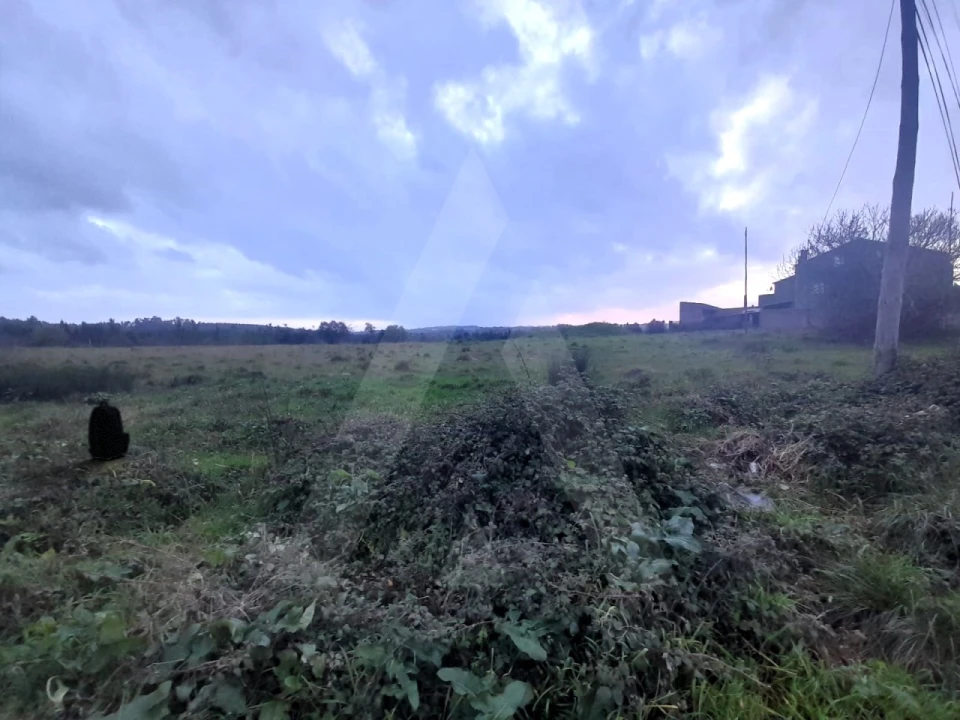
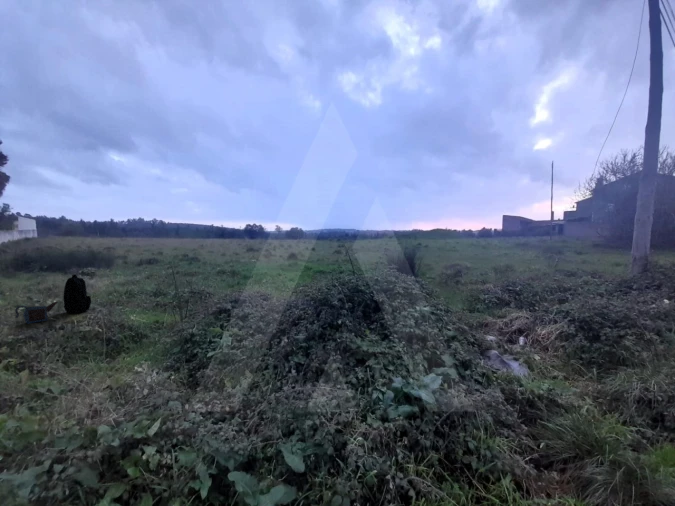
watering can: none [21,442,85,479] -> present [15,302,57,324]

